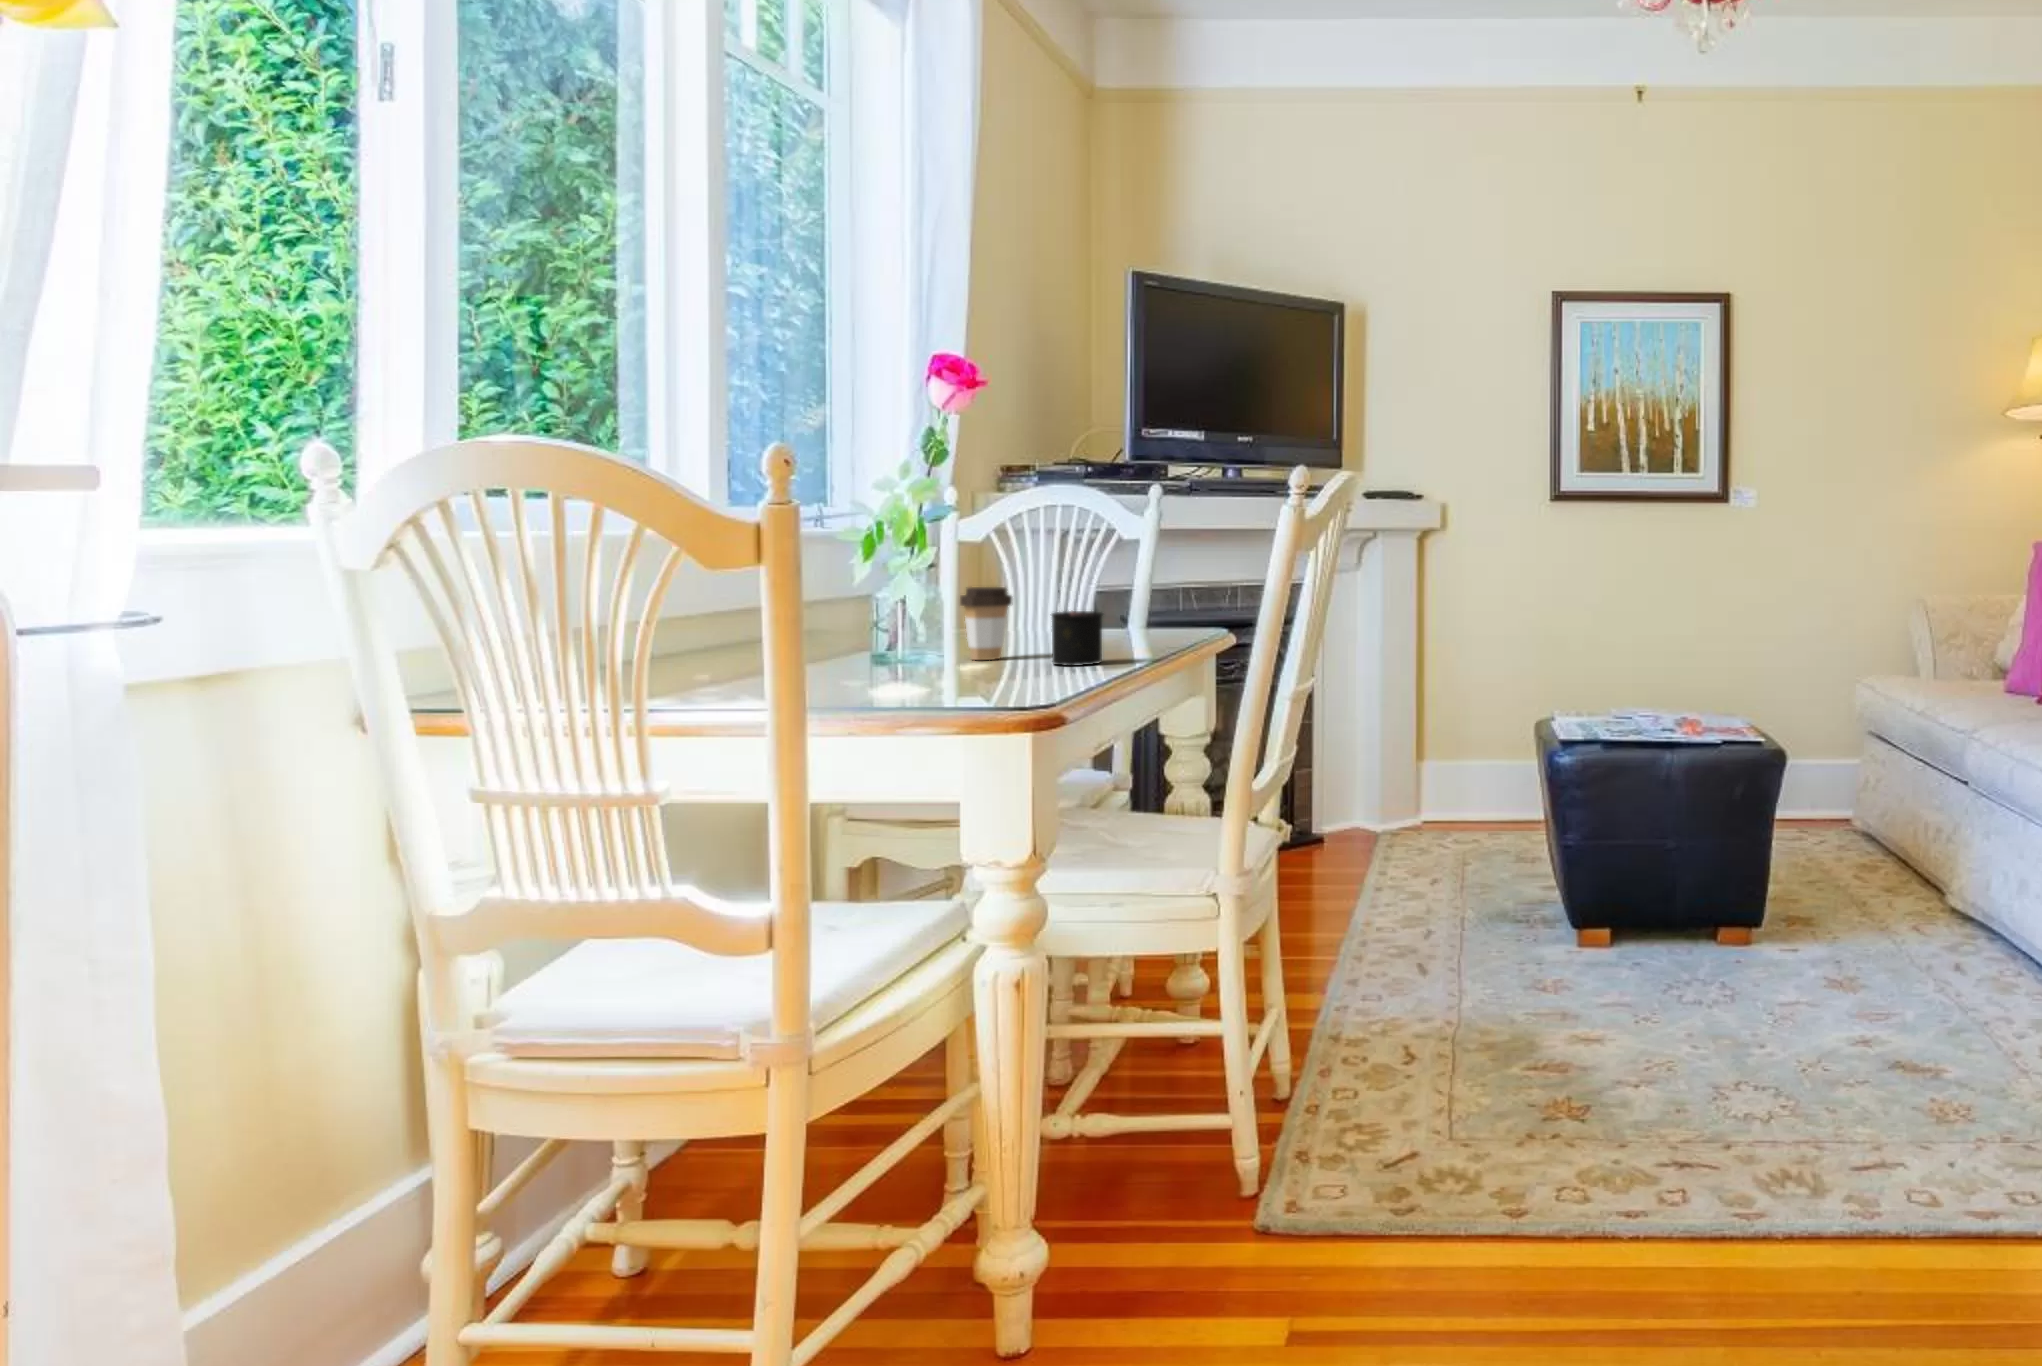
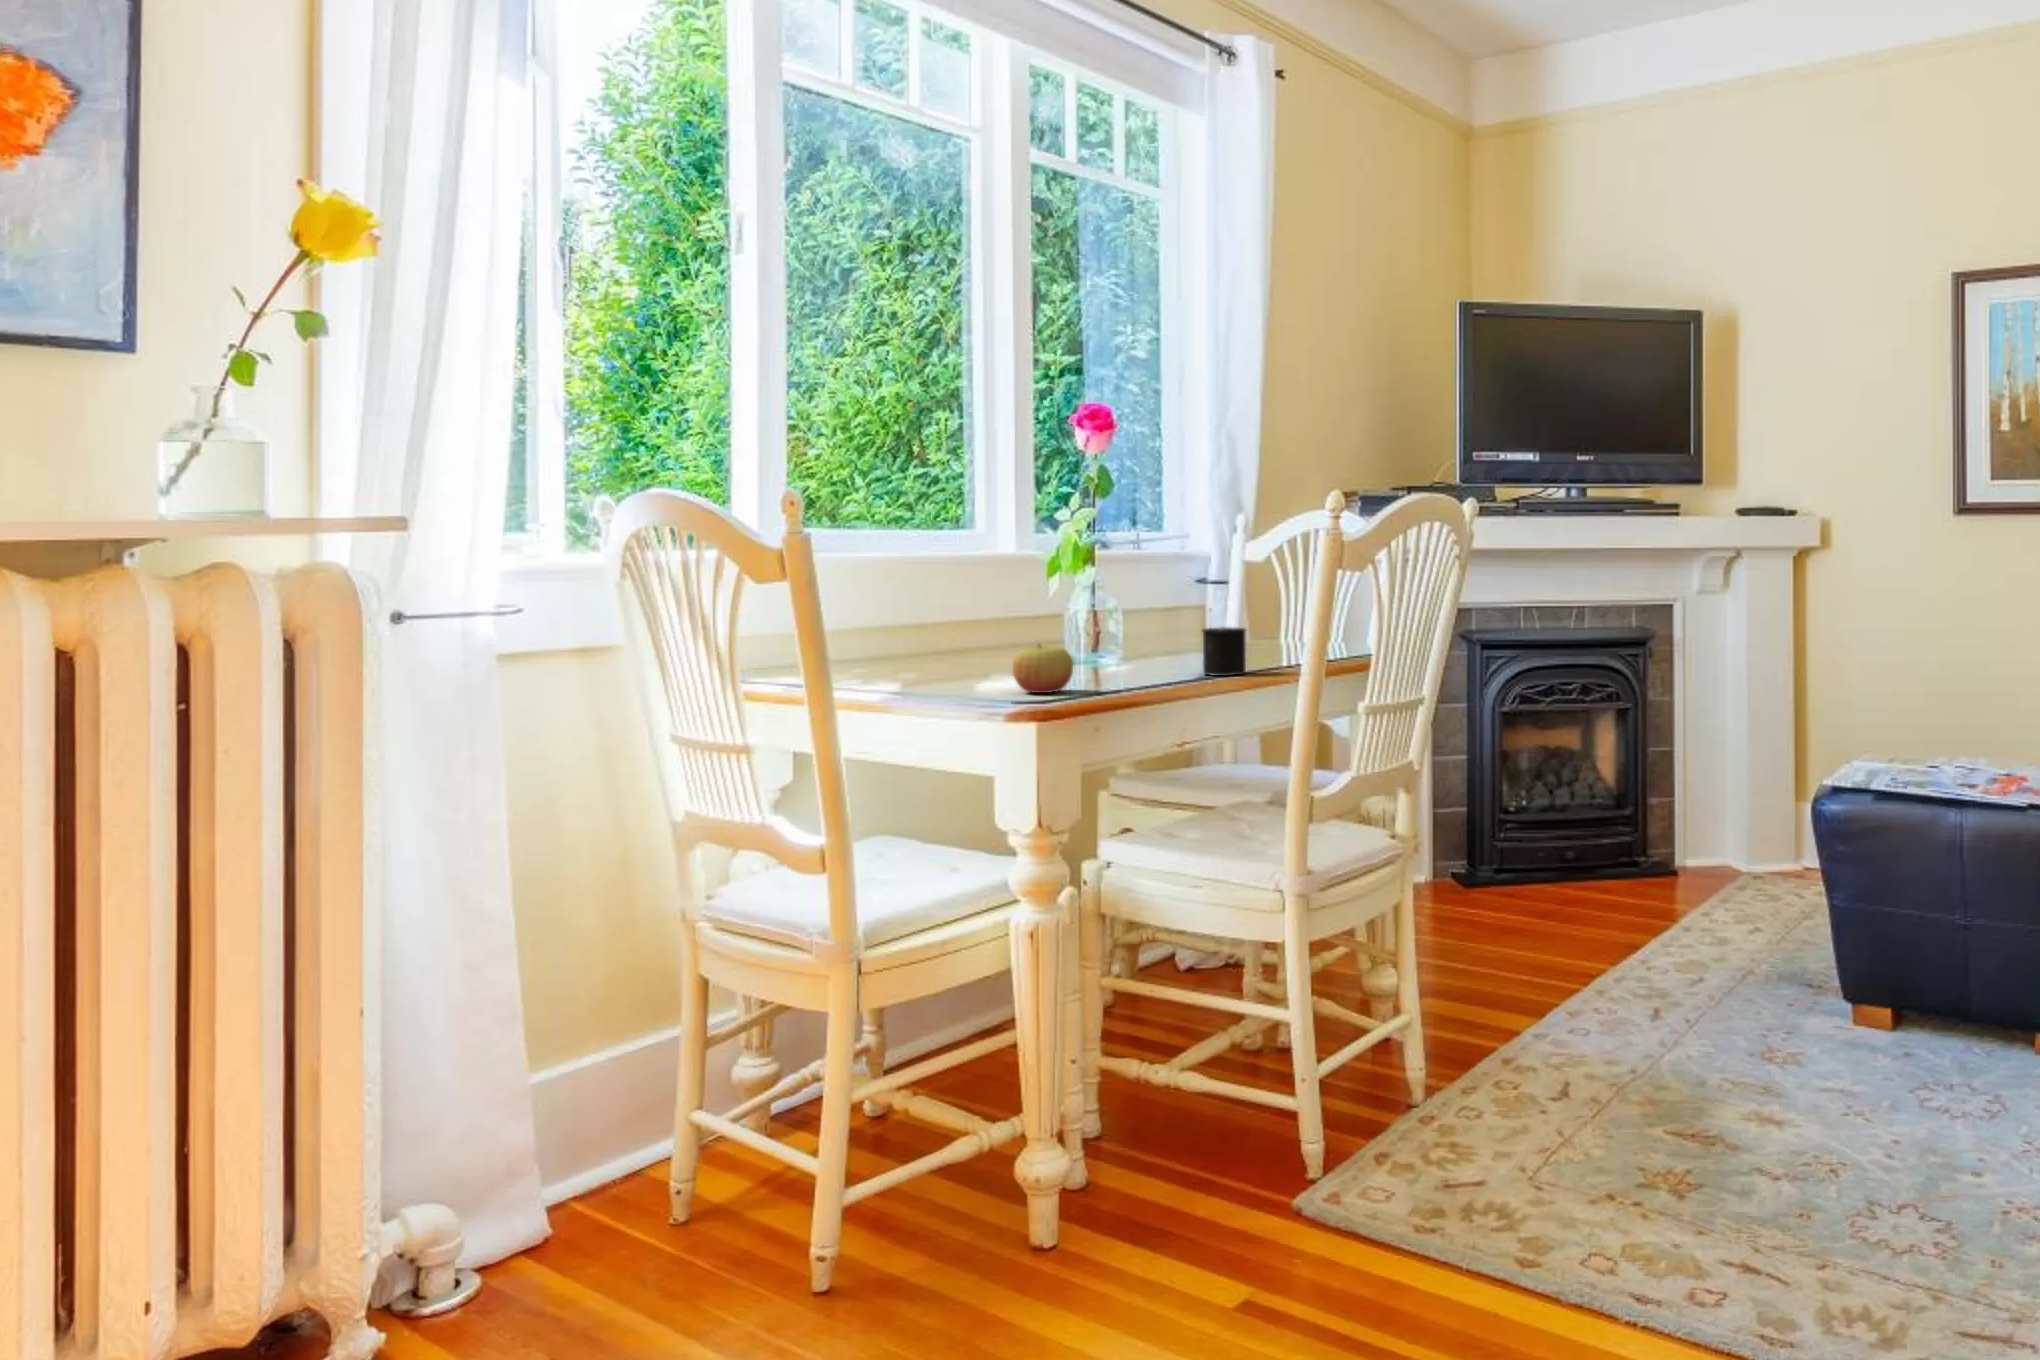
coffee cup: present [960,587,1012,660] -> none [1153,605,1196,668]
apple: none [894,634,973,695] -> present [1013,644,1073,693]

